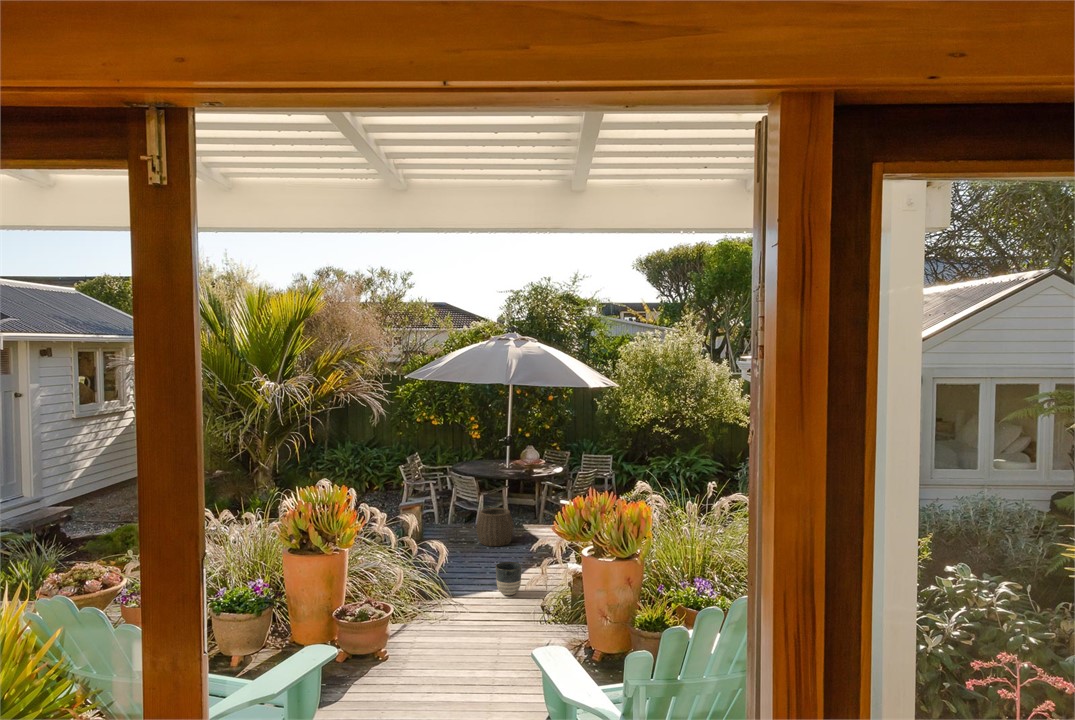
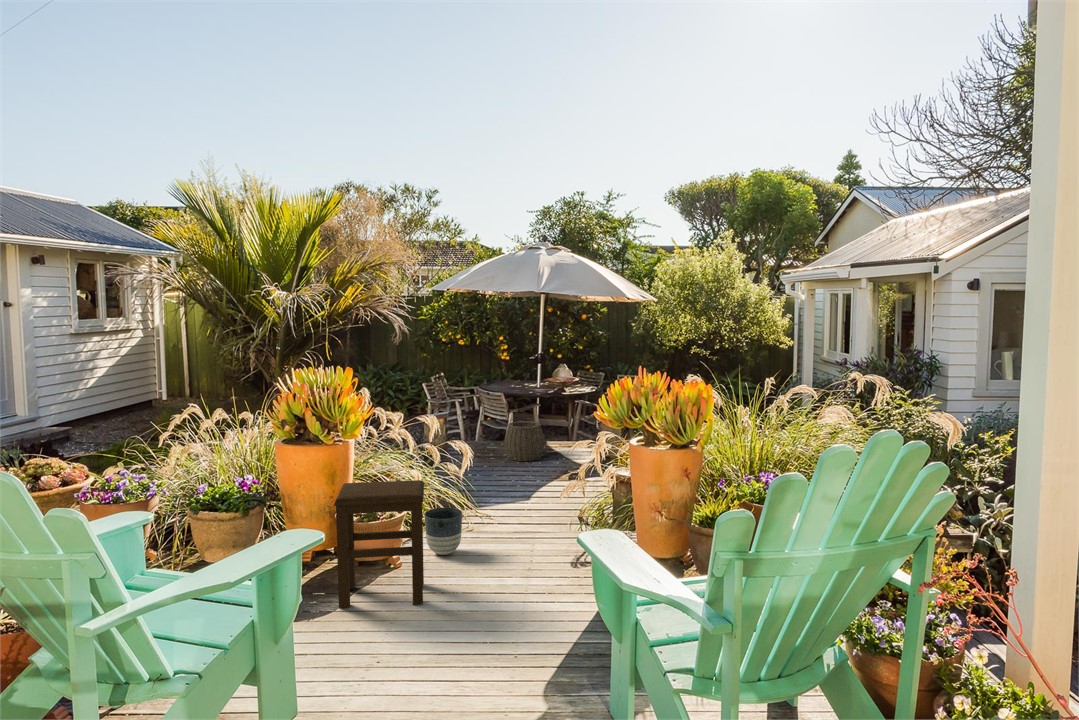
planter: present [496,562,522,595] -> present [424,508,462,555]
stool: none [339,588,411,700] -> present [334,480,424,609]

